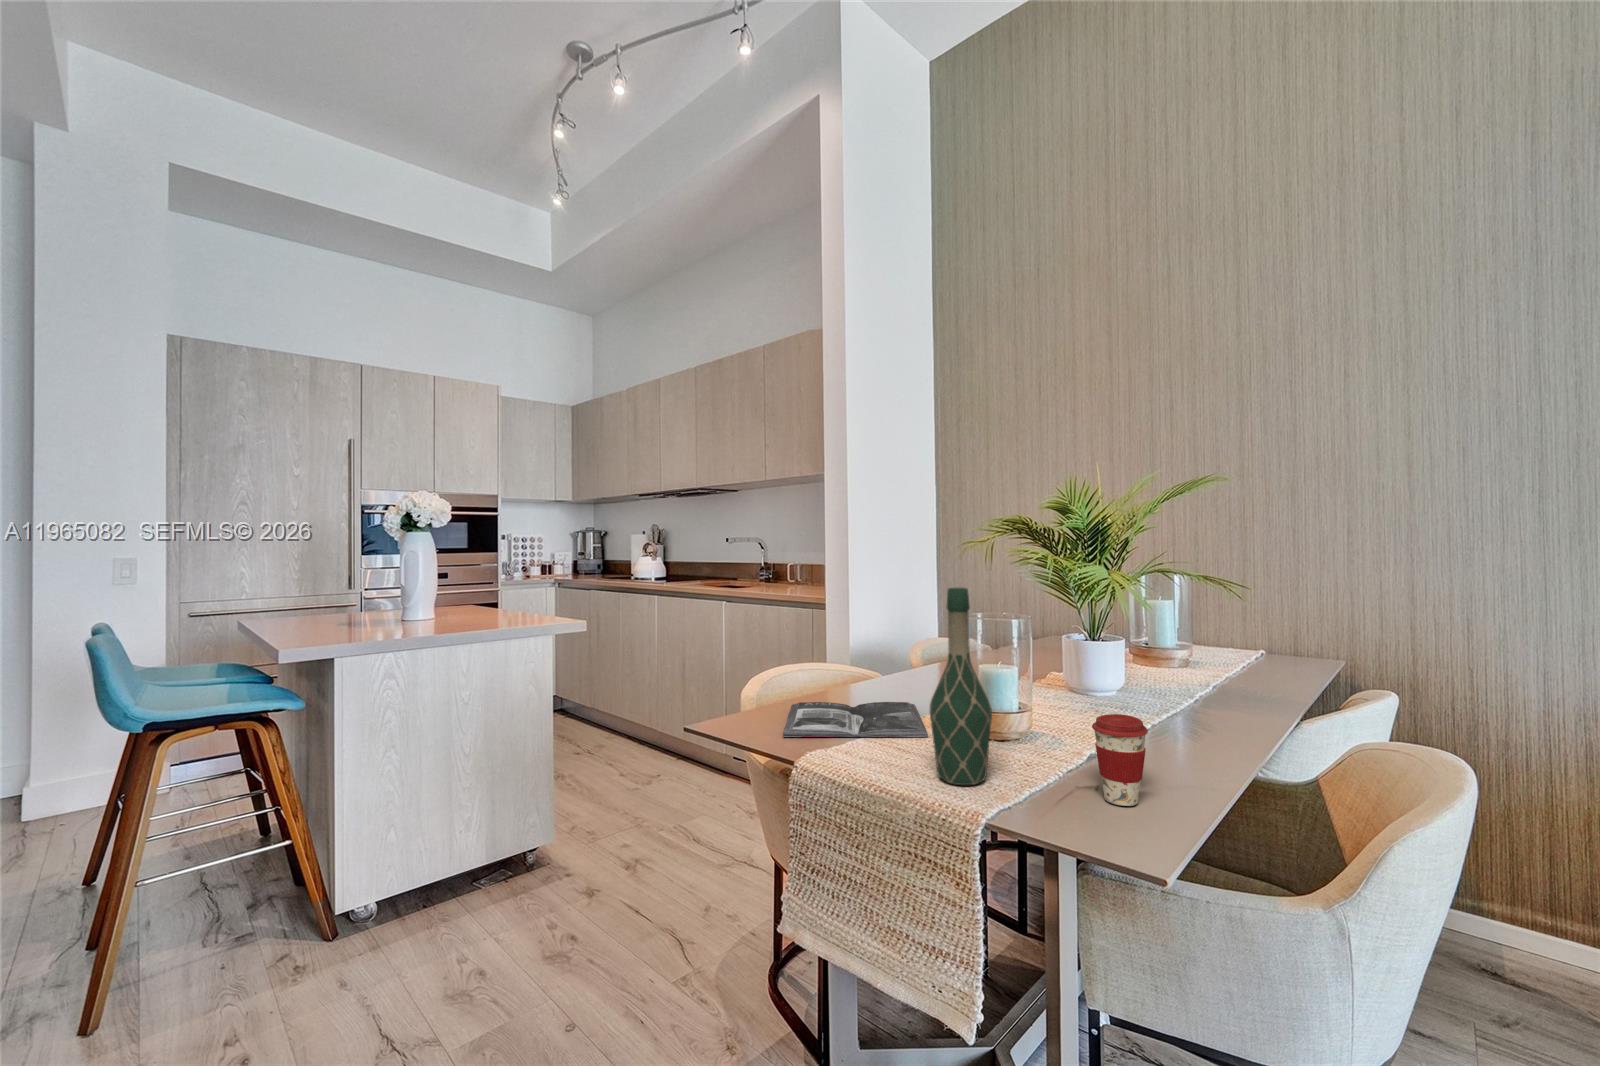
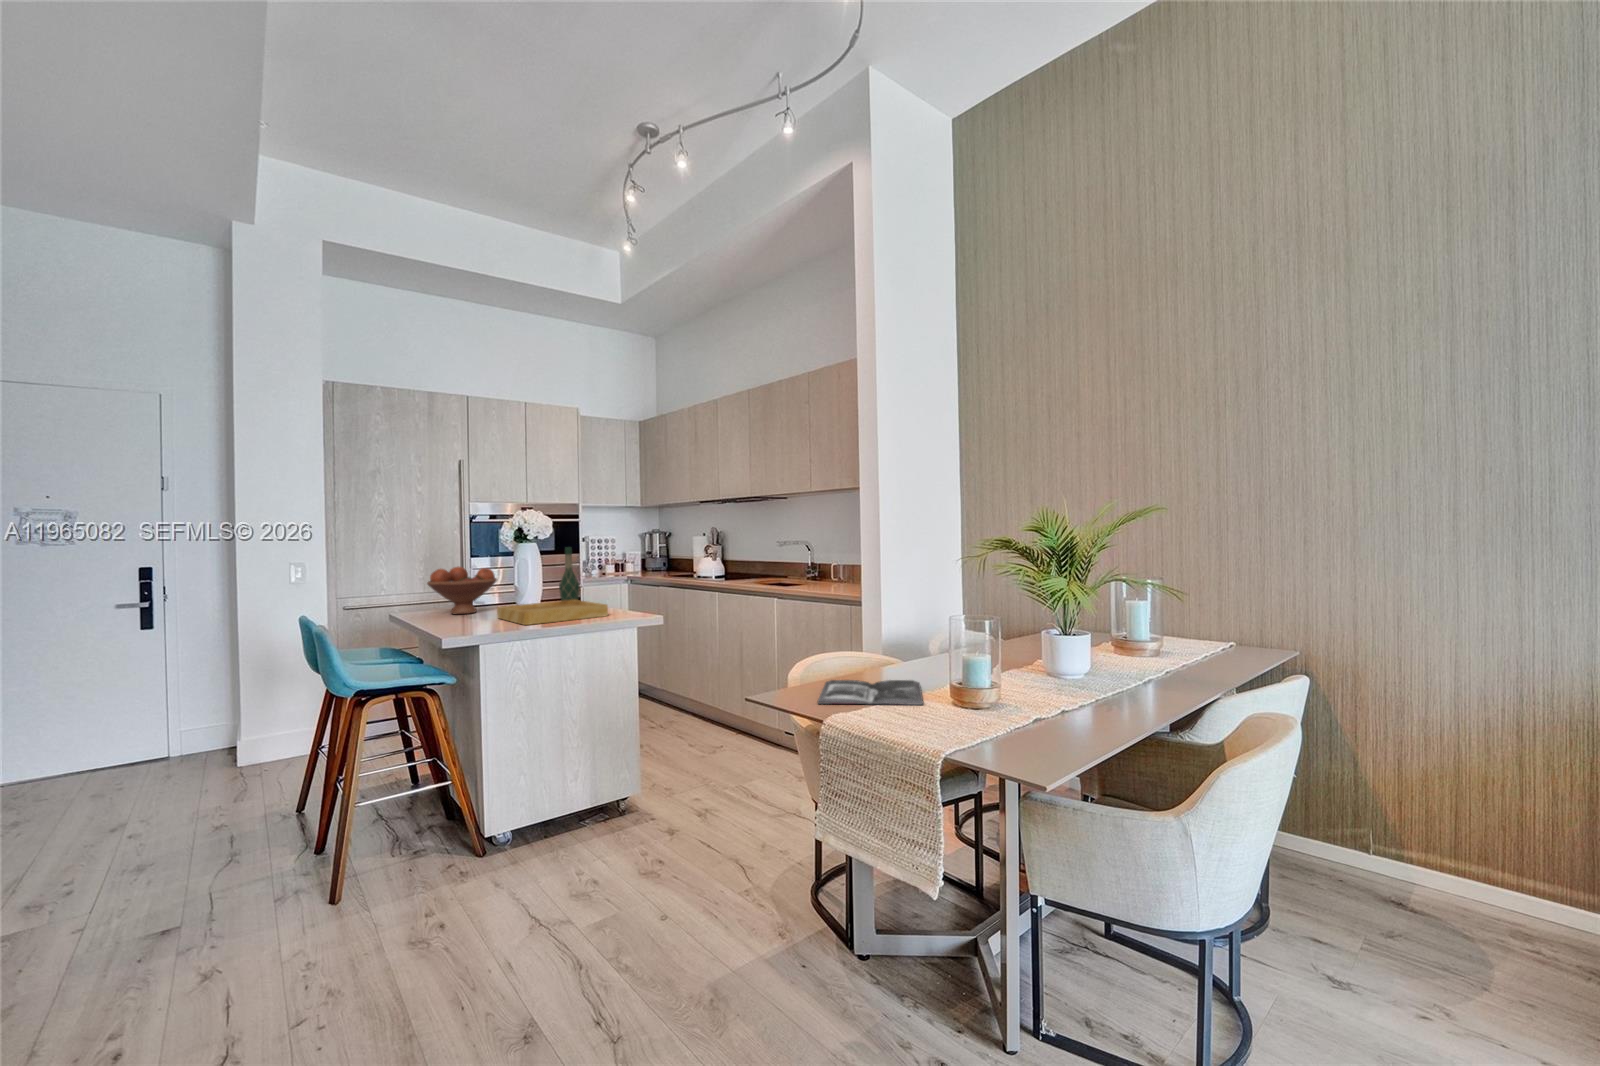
fruit bowl: none [282,562,378,621] -> present [427,567,497,614]
wine bottle: present [930,588,992,785] -> present [559,547,580,601]
tray: none [371,603,515,633] -> present [497,600,608,625]
coffee cup: present [1092,714,1148,806] -> none [1027,687,1064,749]

